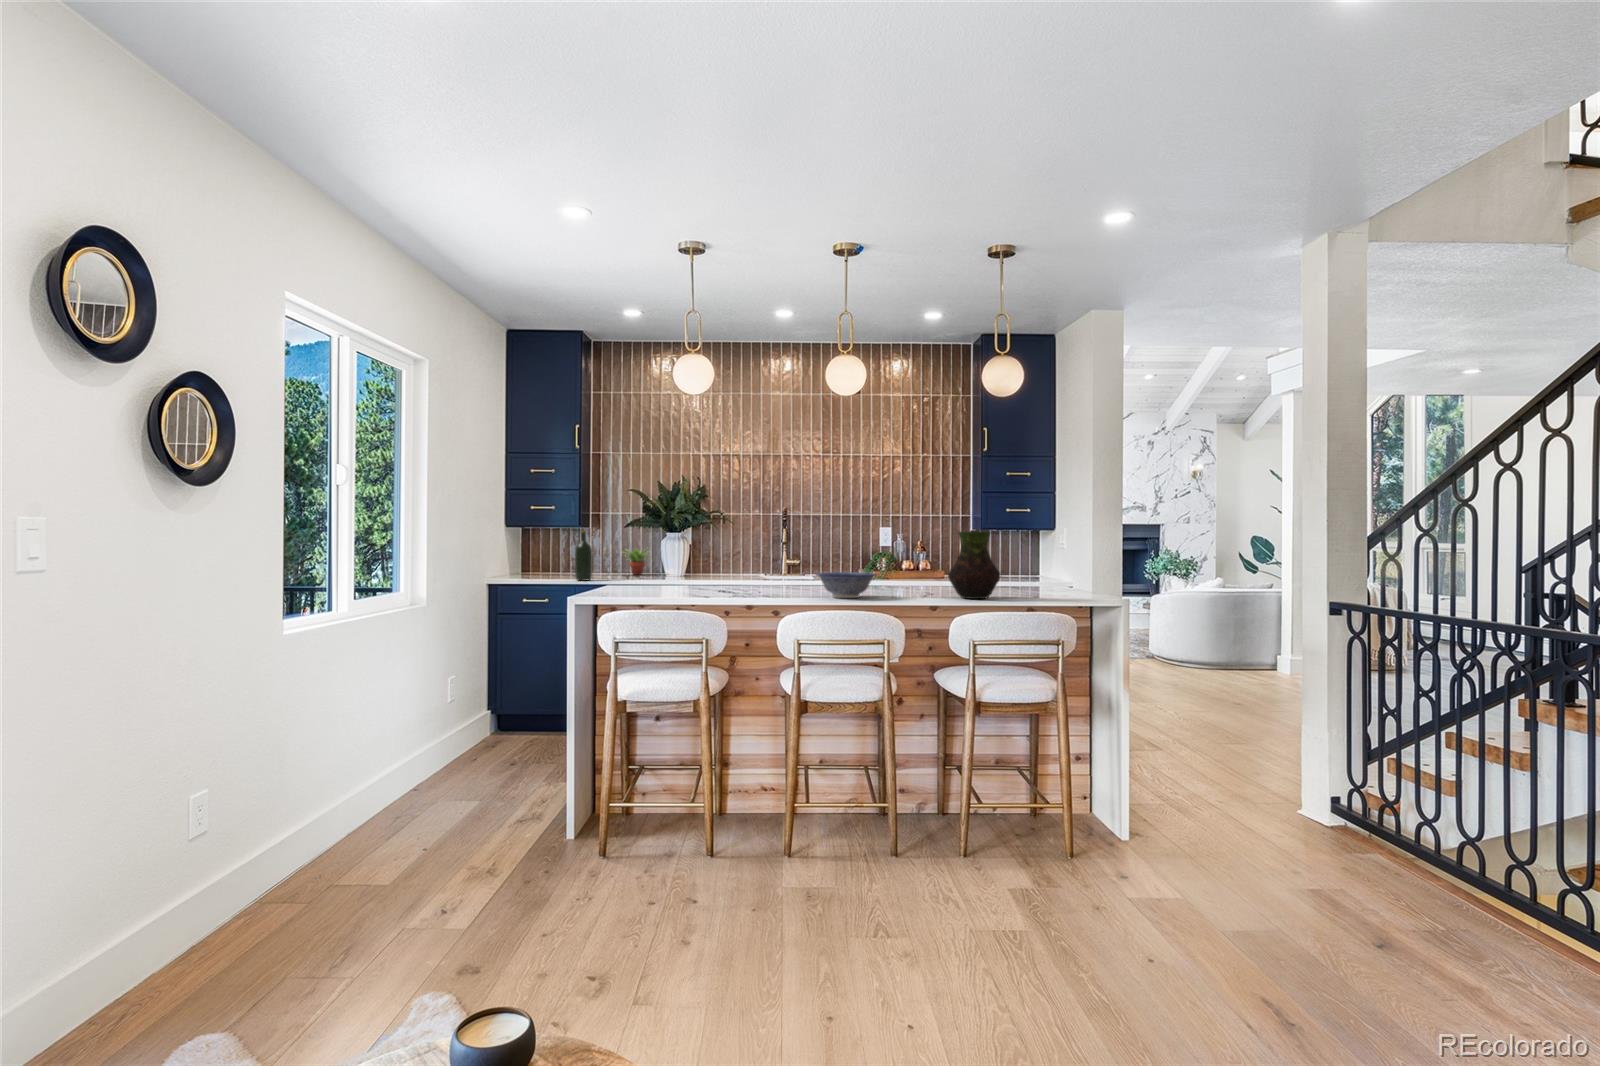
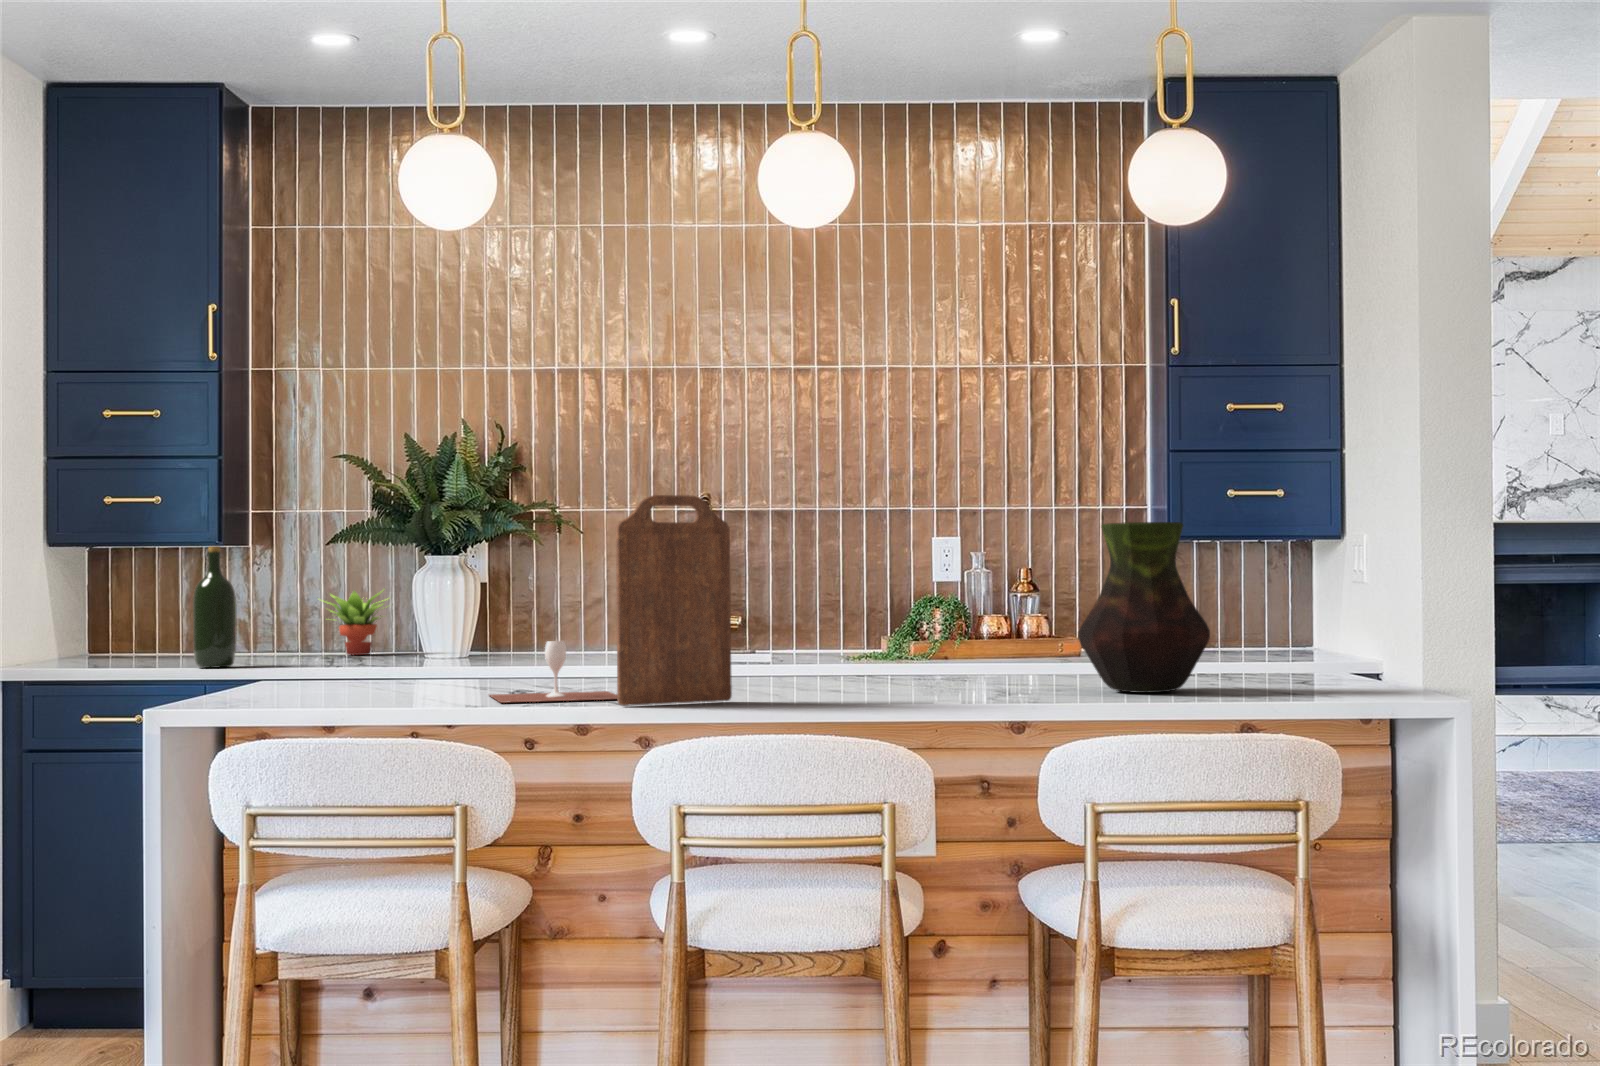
cutting board: none [768,519,812,602] -> present [616,495,732,706]
decorative bowl: present [816,572,876,598] -> none [746,631,900,695]
wine glass: none [711,575,769,600] -> present [490,641,617,703]

